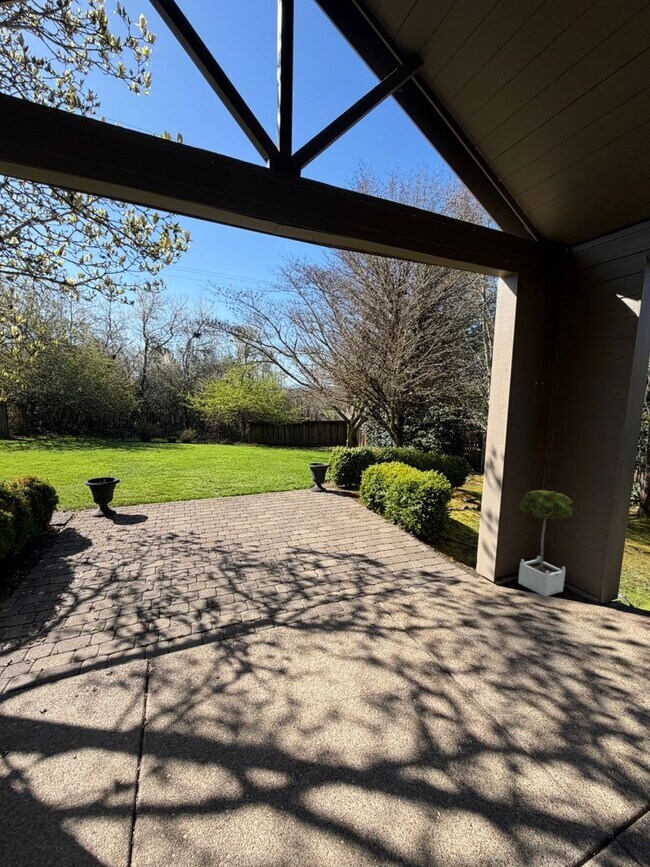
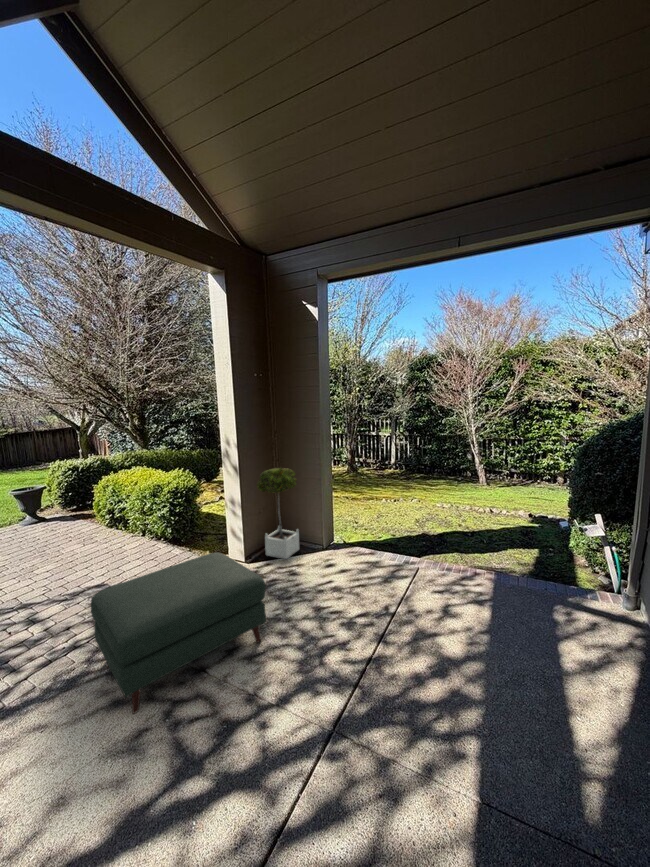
ottoman: none [361,560,528,679] -> present [91,552,266,714]

